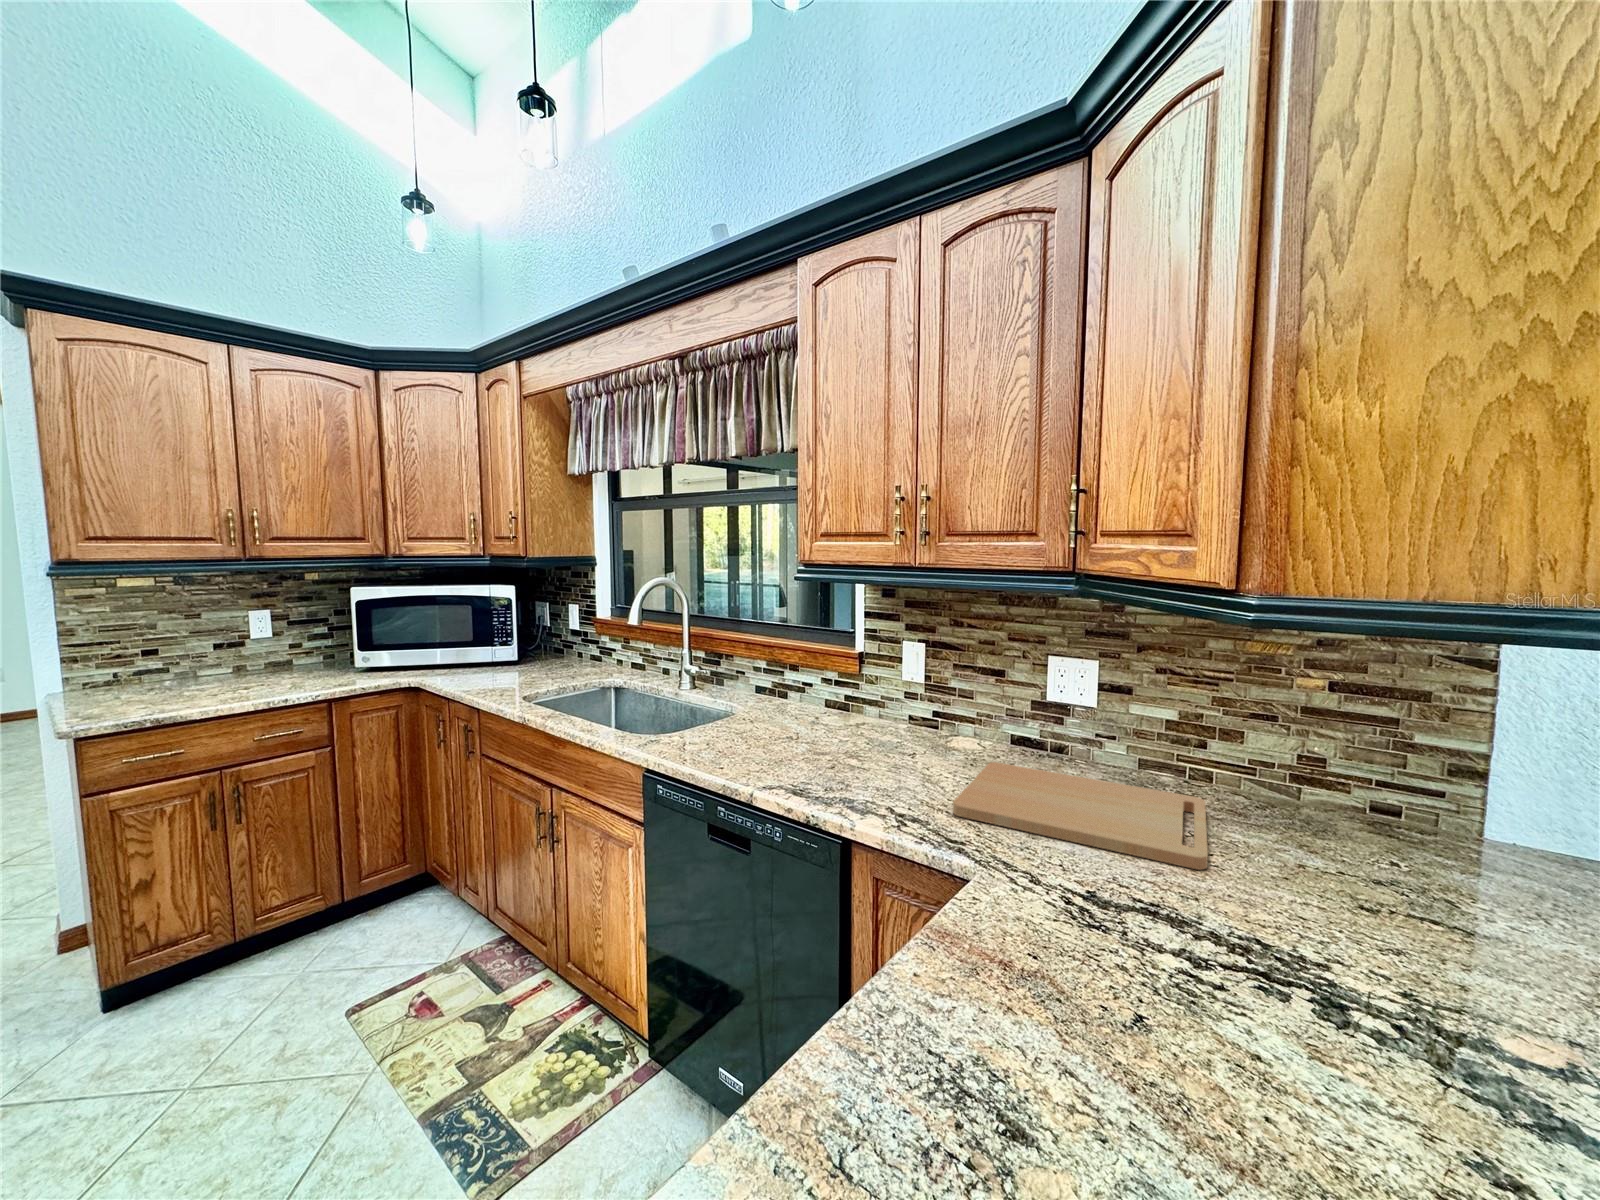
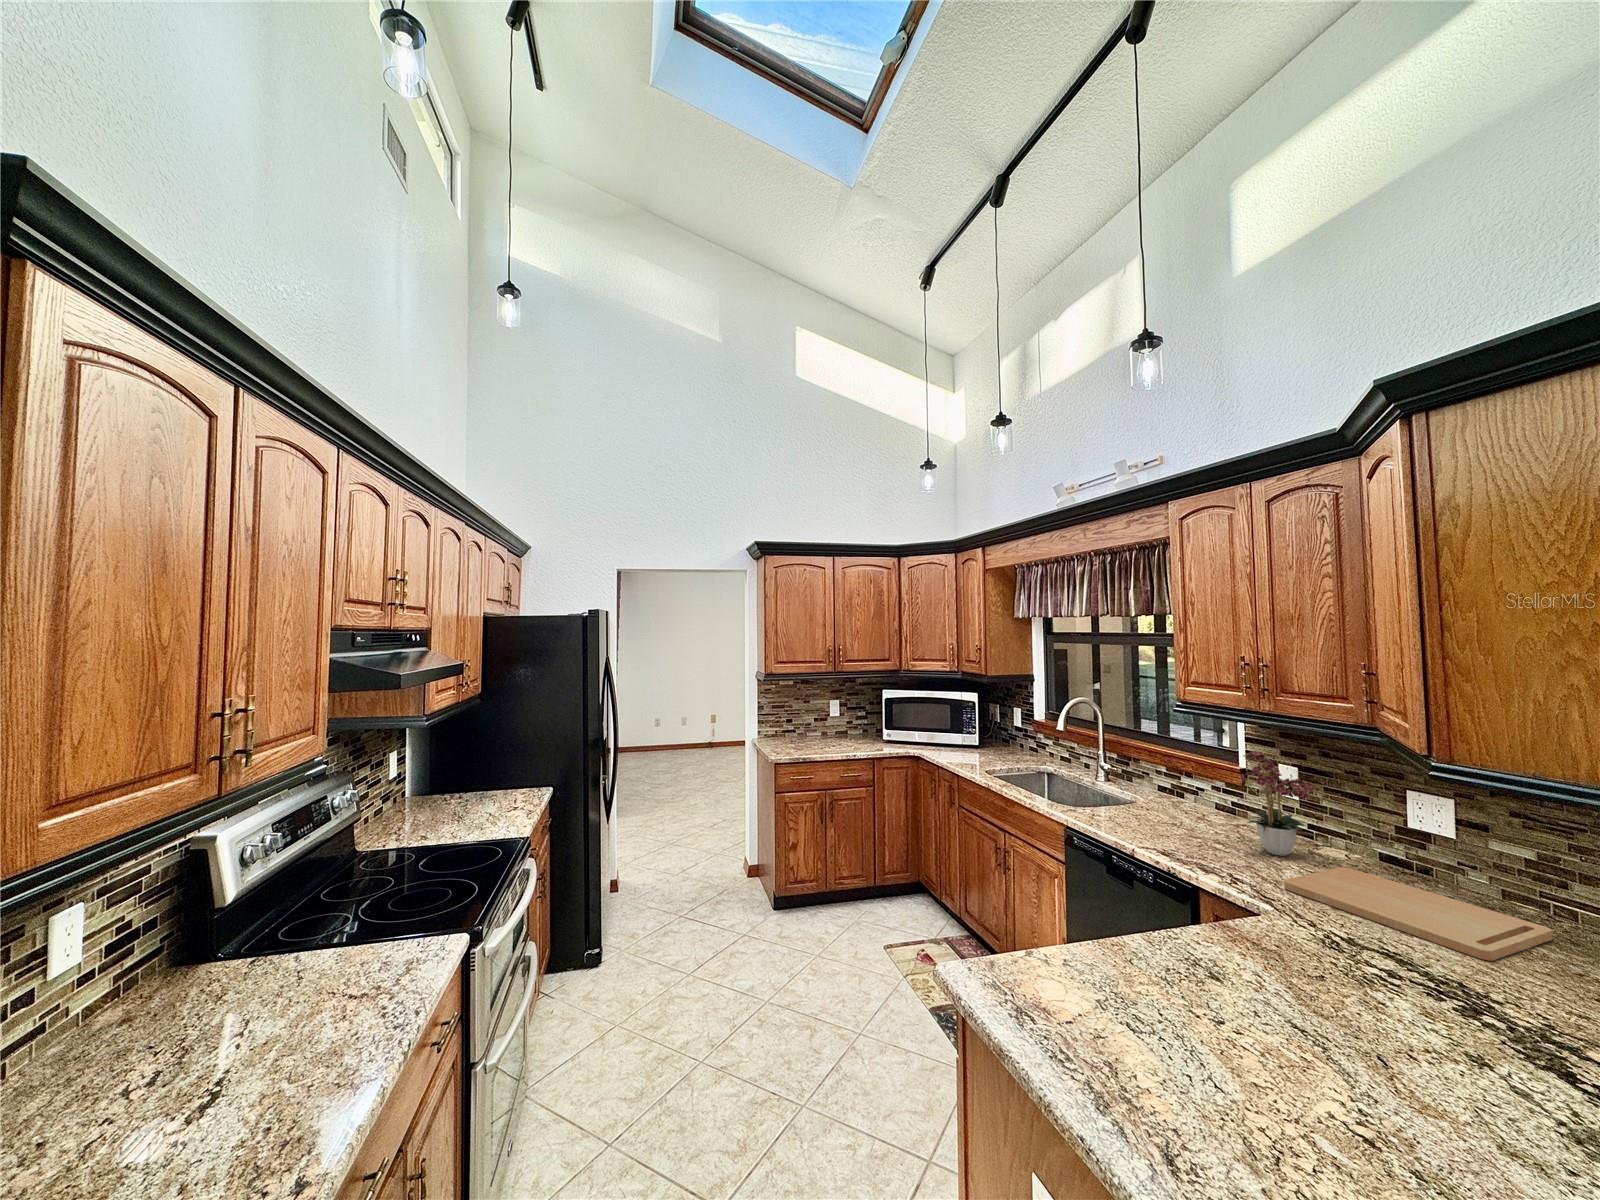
flower arrangement: none [877,617,963,760] -> present [1242,751,1315,856]

